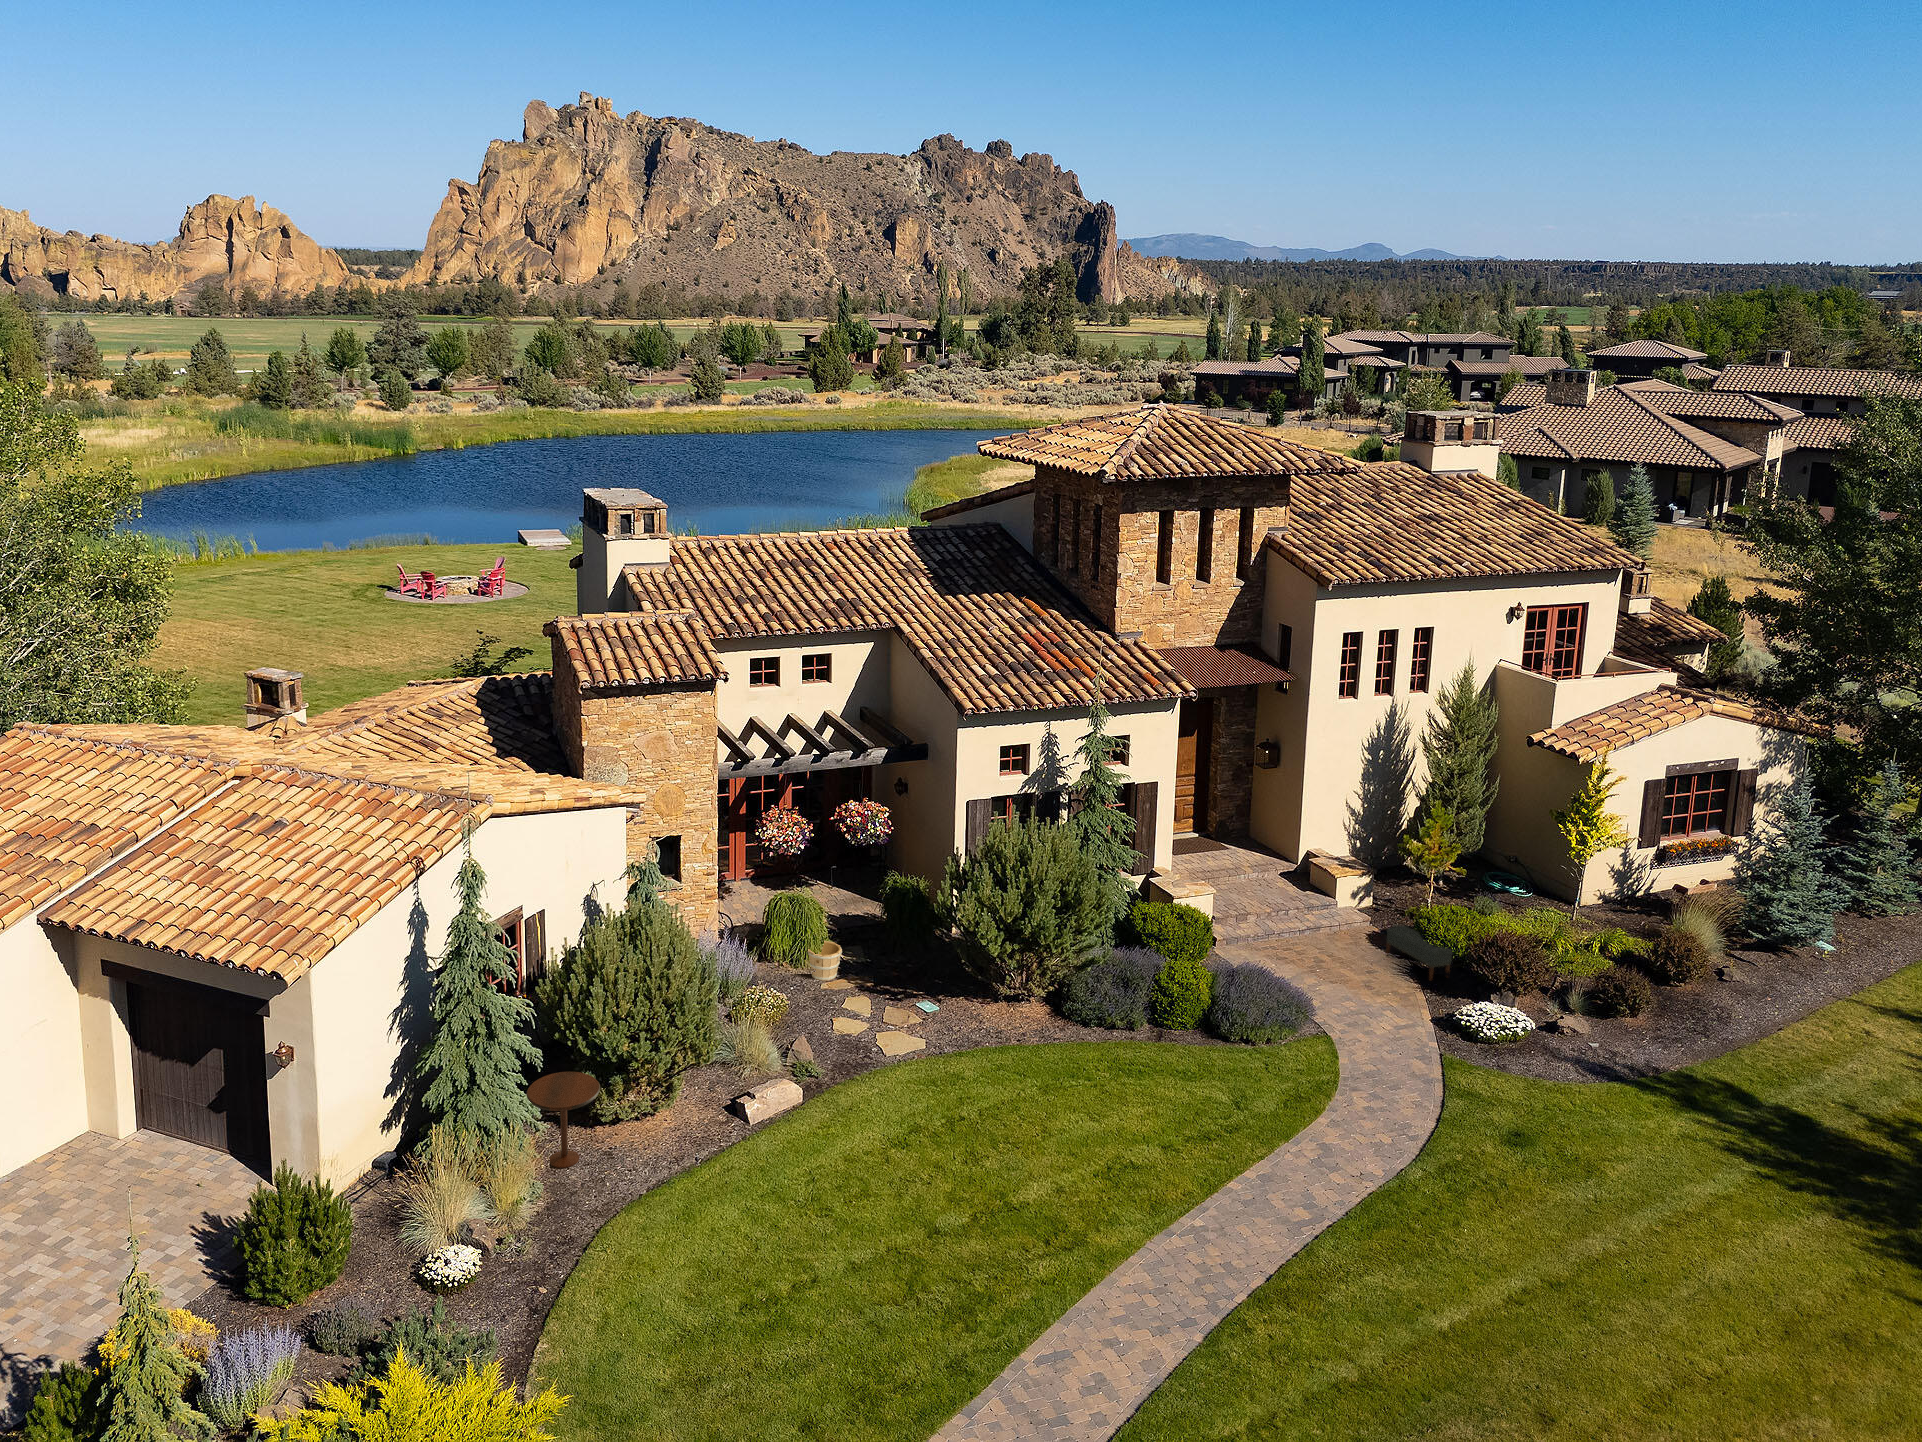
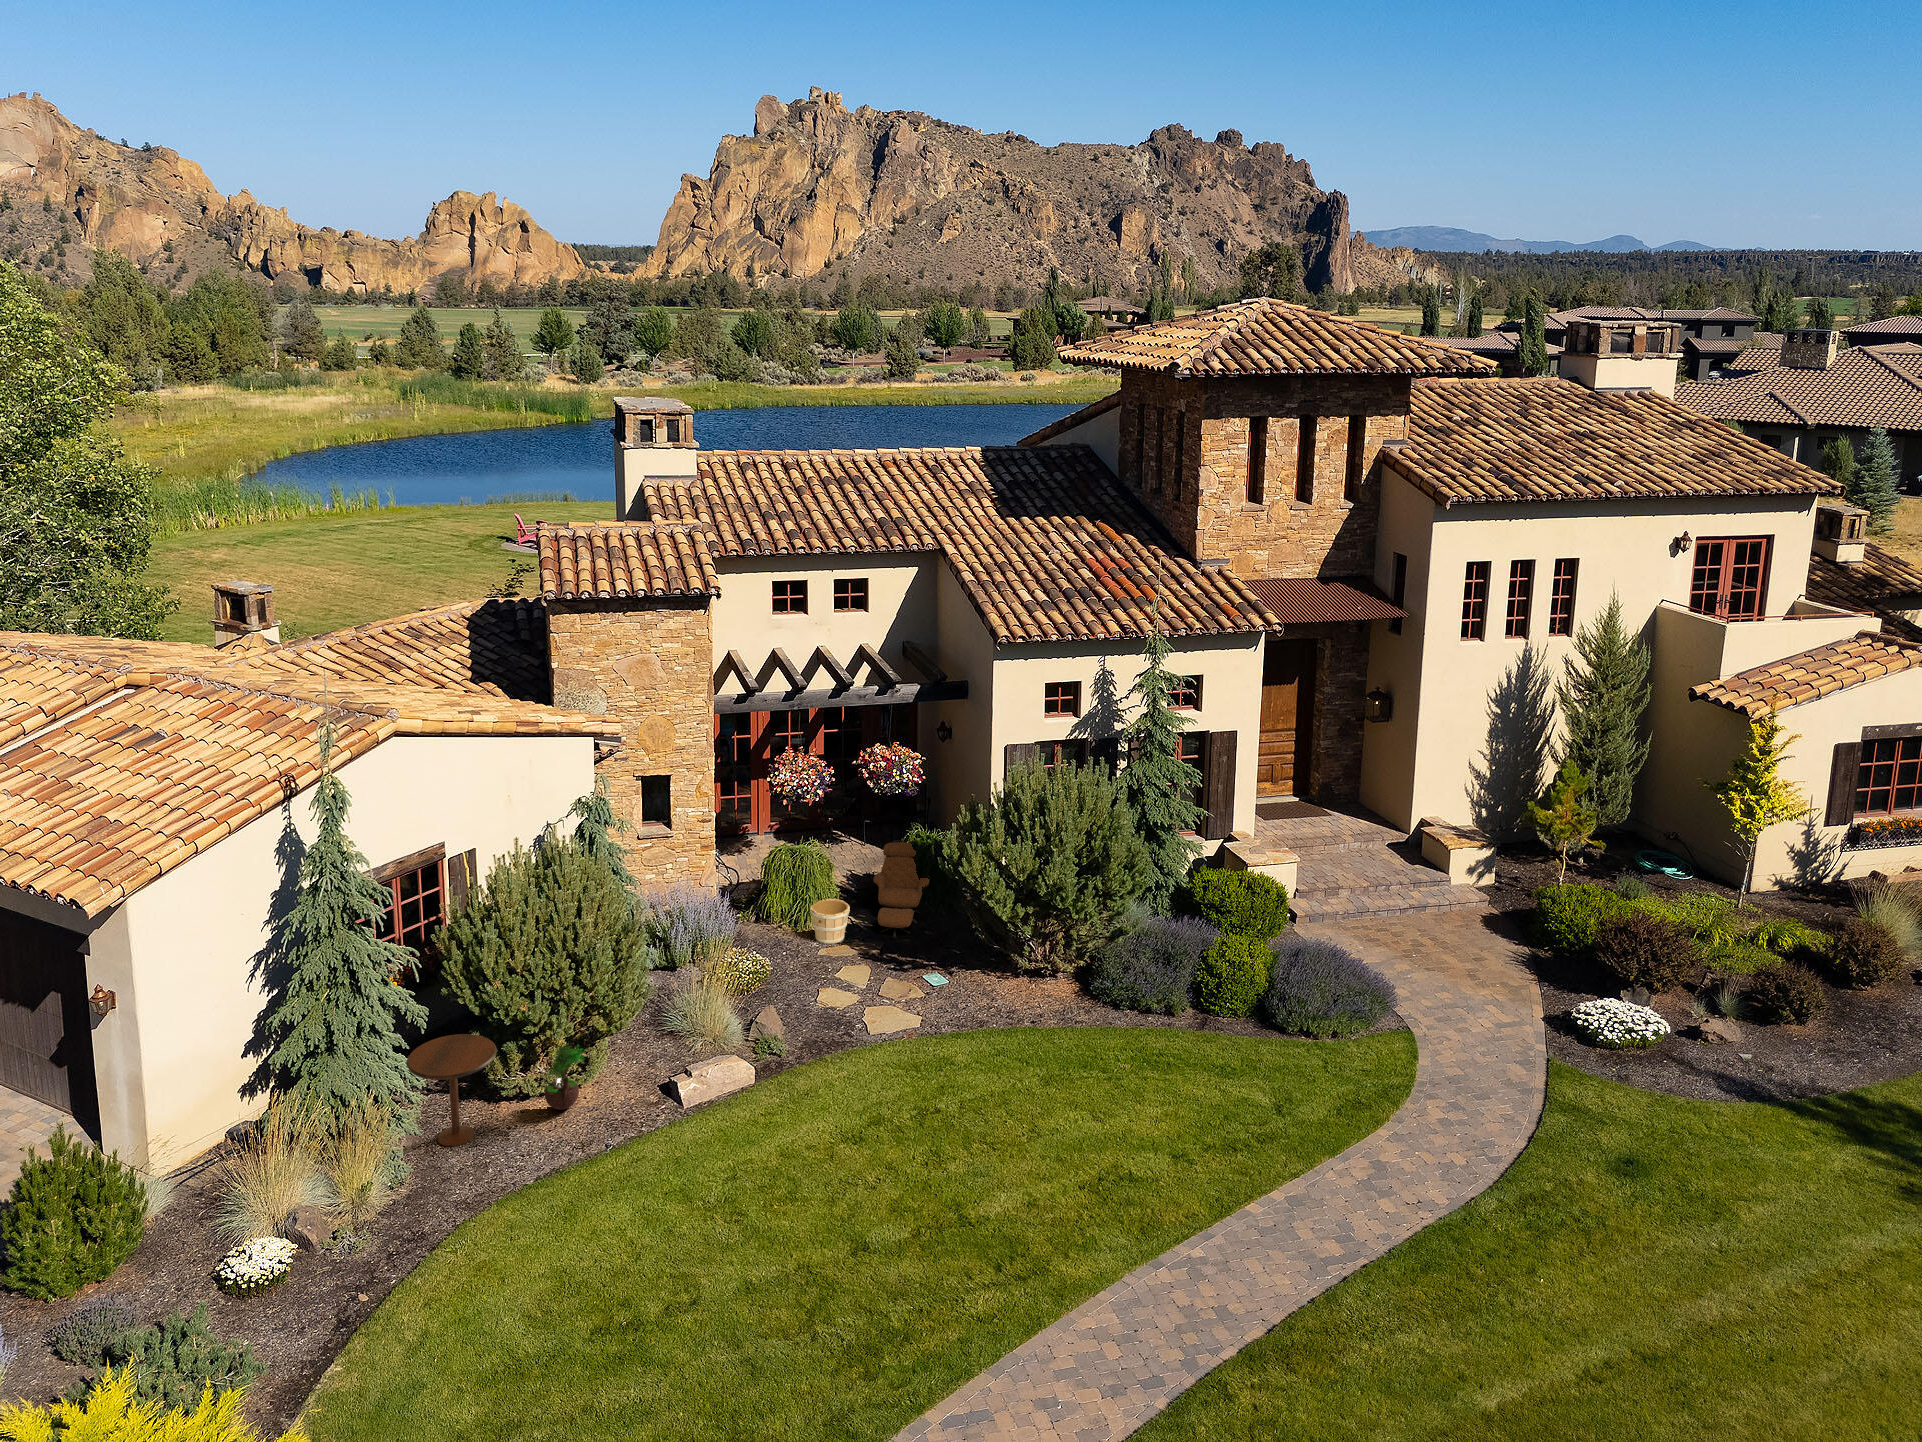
lounge chair: none [855,889,904,973] -> present [873,842,929,938]
bench: present [1386,926,1453,980] -> none [1500,906,1579,972]
potted tree: none [632,1076,669,1133] -> present [541,1043,584,1110]

